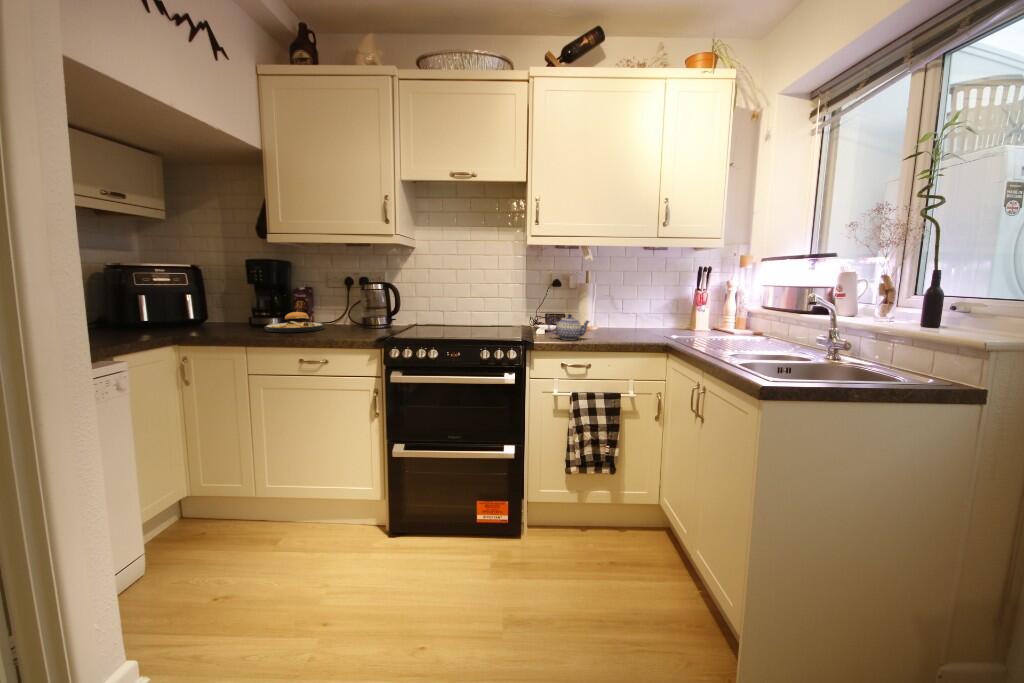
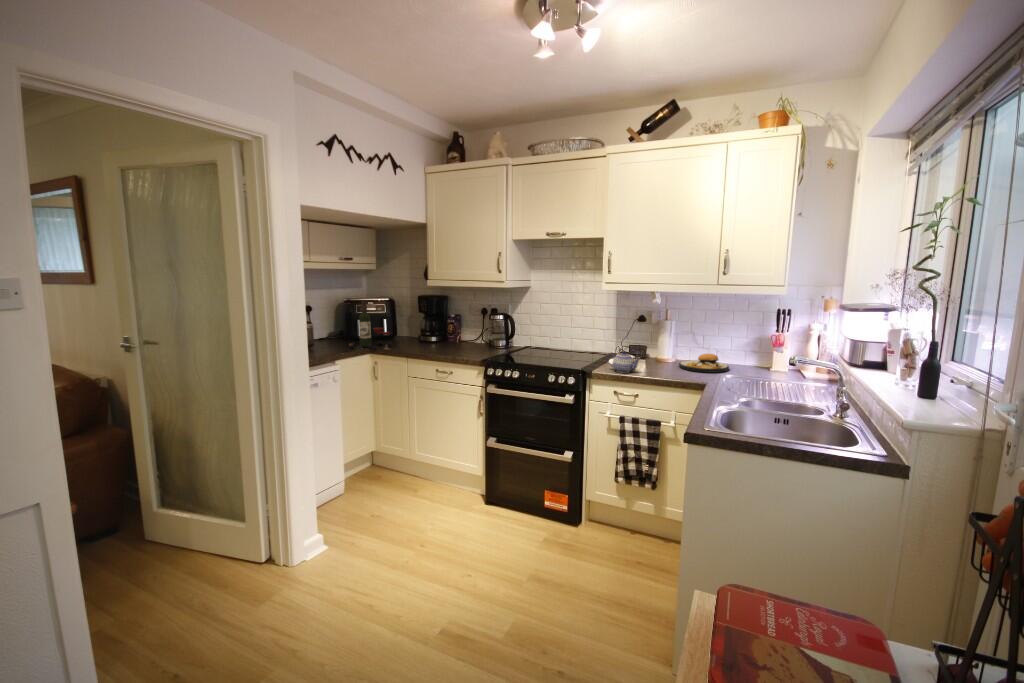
wine bottle: none [126,260,210,336] -> present [349,301,391,349]
plate: present [265,312,324,332] -> present [679,353,729,373]

